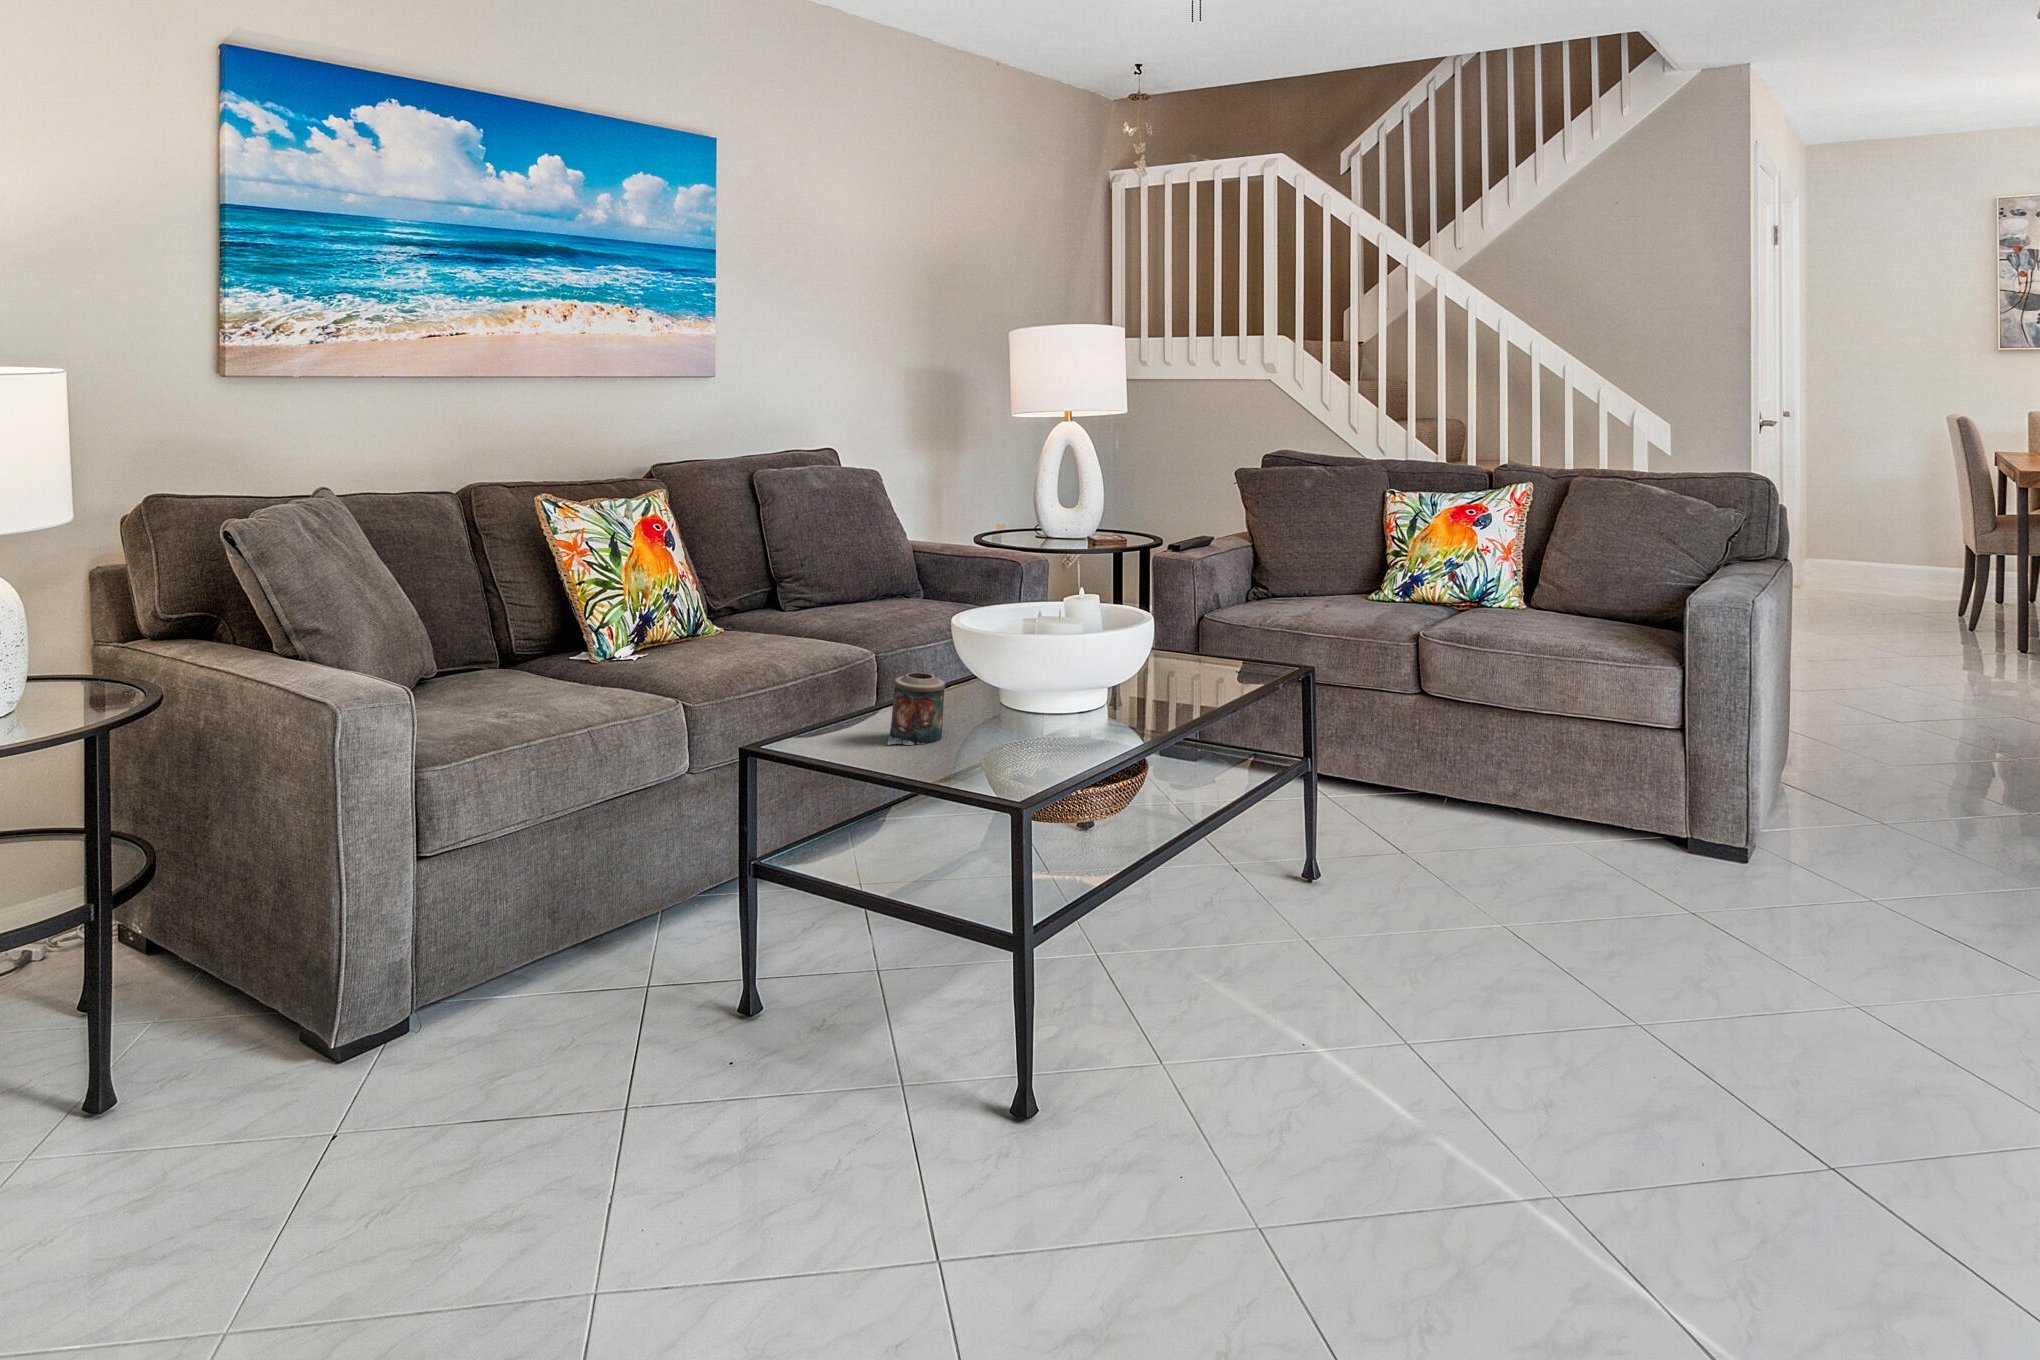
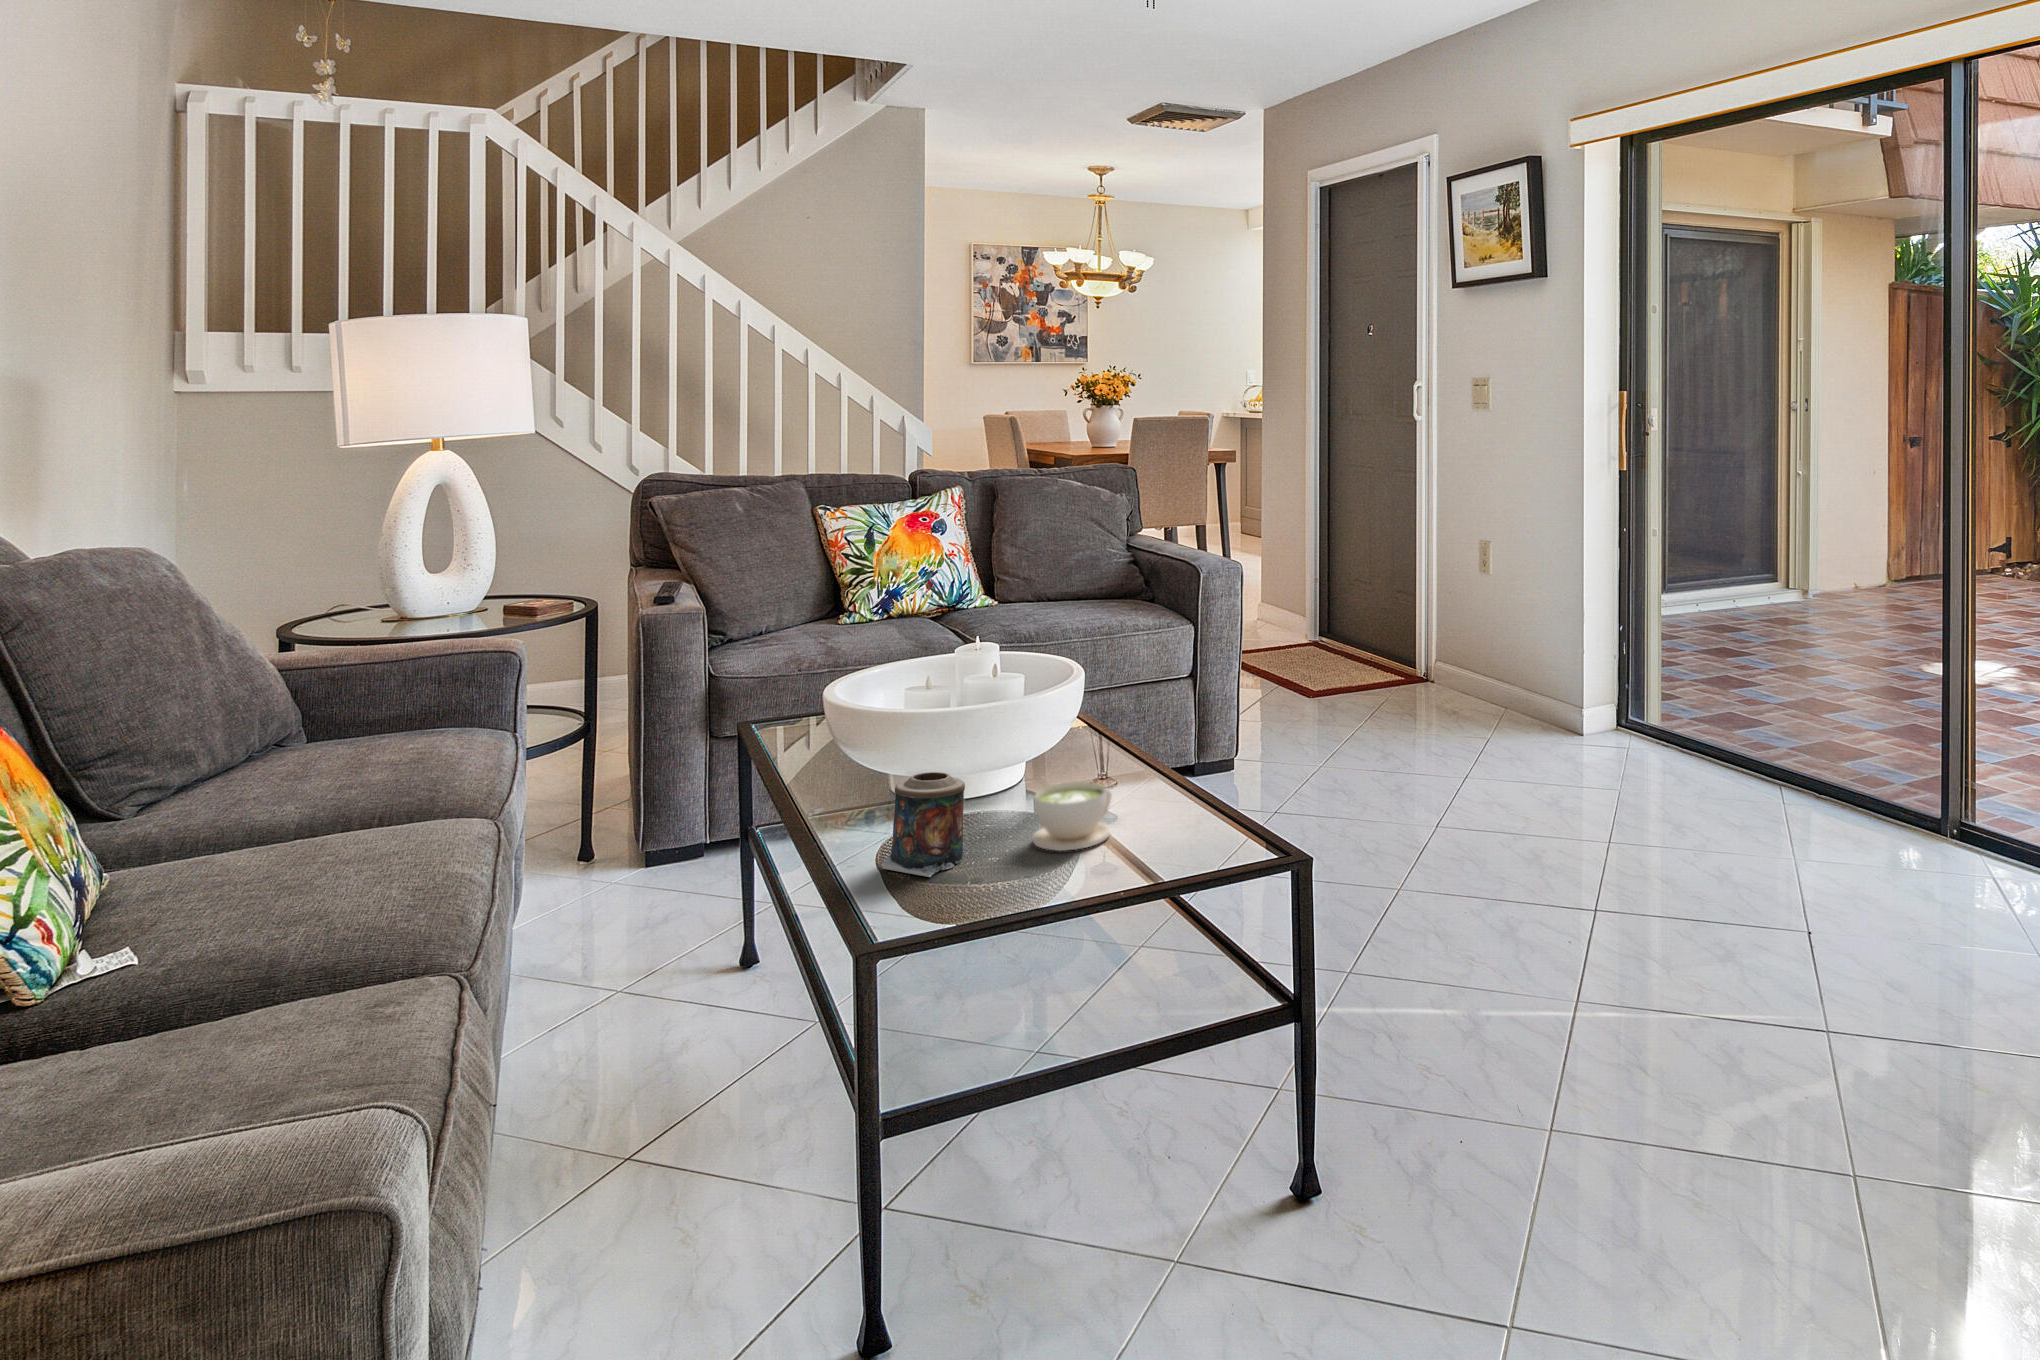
coffee cup: none [958,710,1028,762] -> present [1033,782,1111,851]

